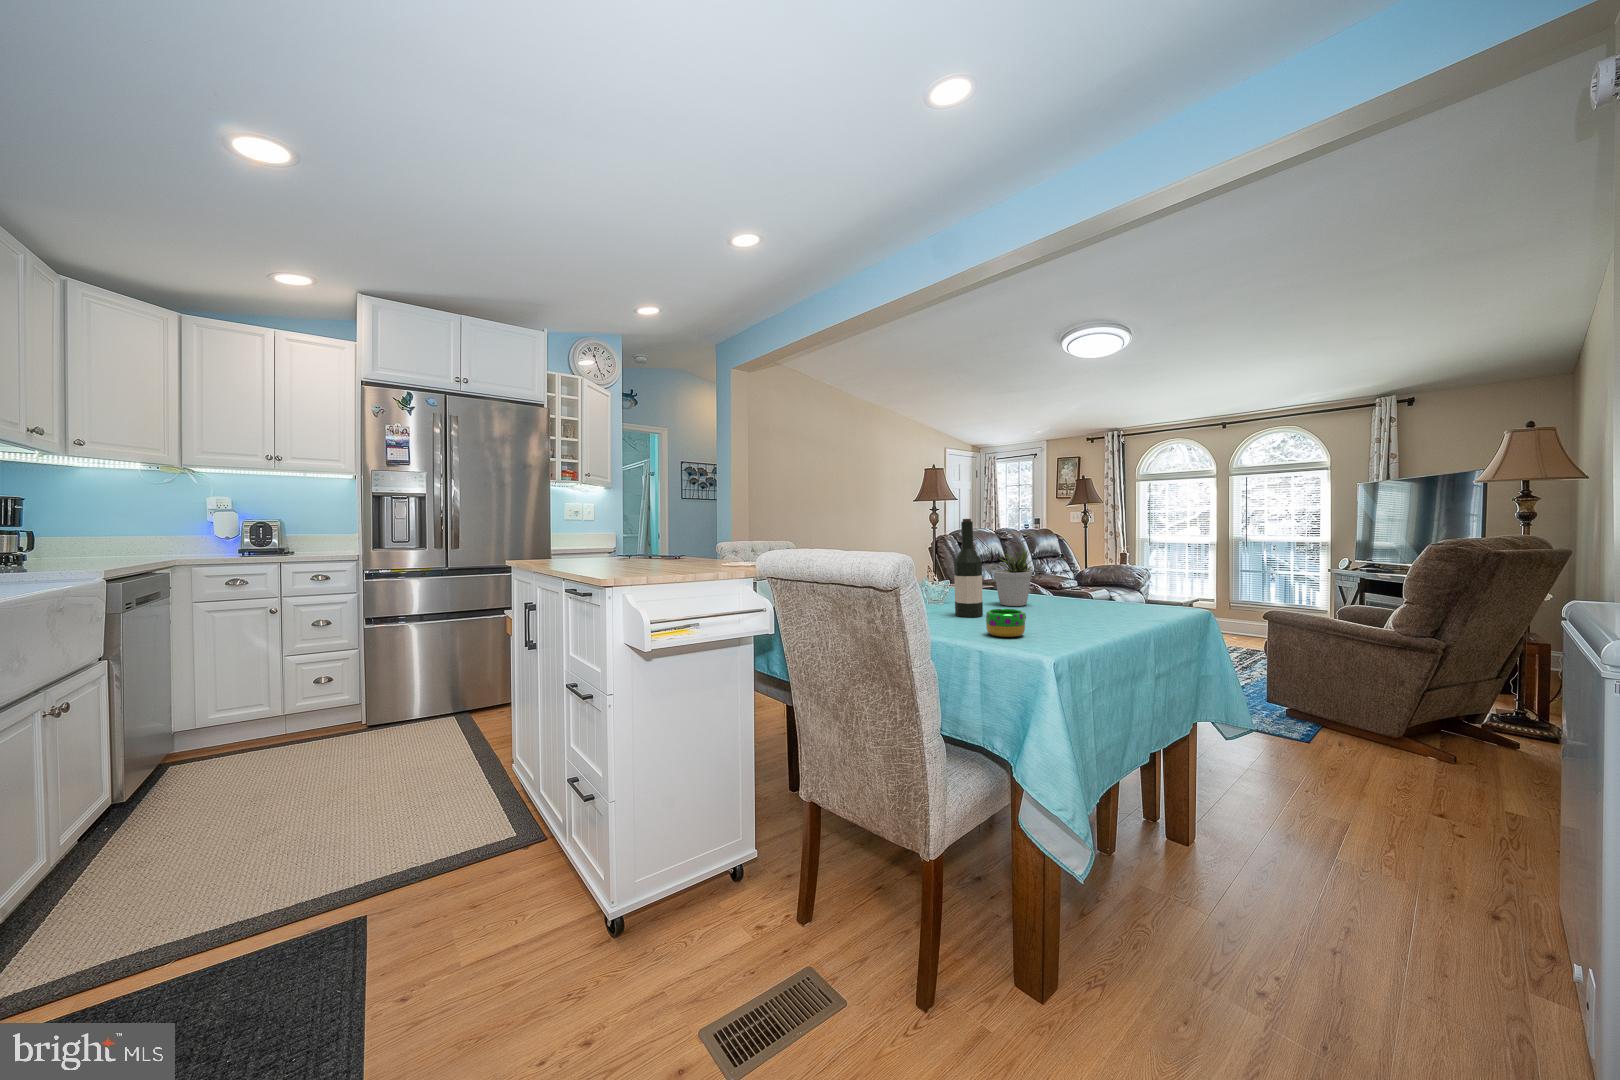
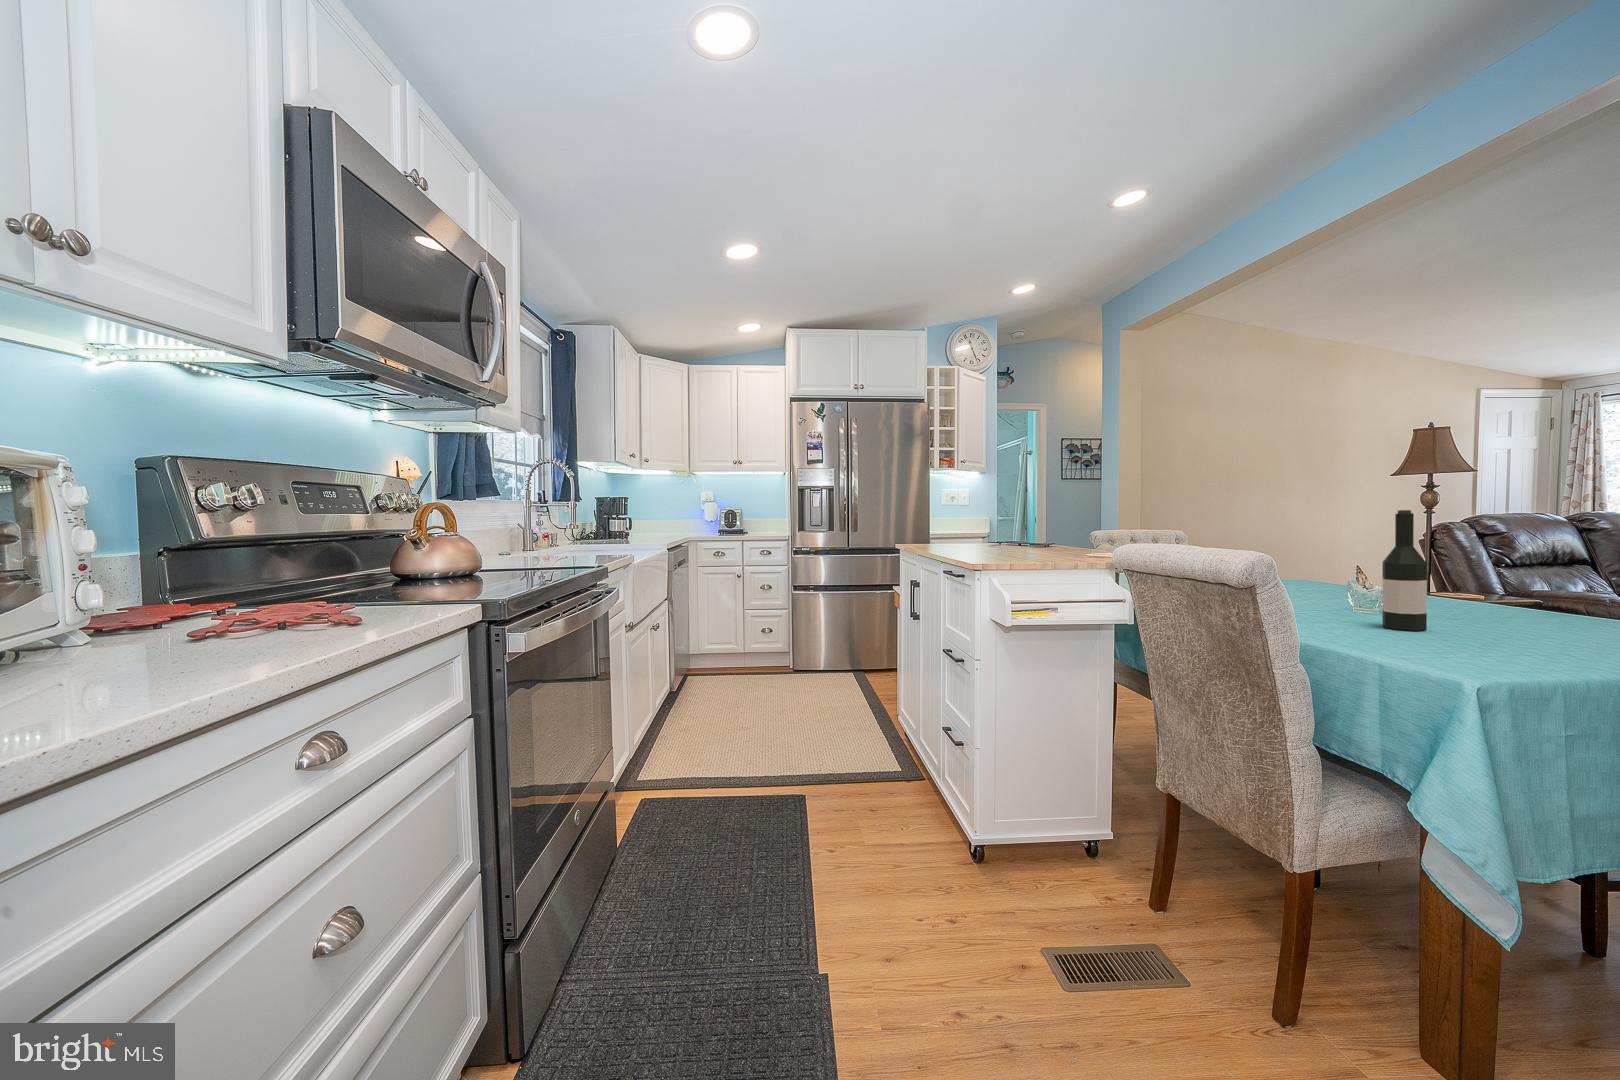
potted plant: present [994,549,1034,606] -> none [1463,547,1539,625]
mug: present [986,609,1026,638] -> none [1408,622,1478,657]

